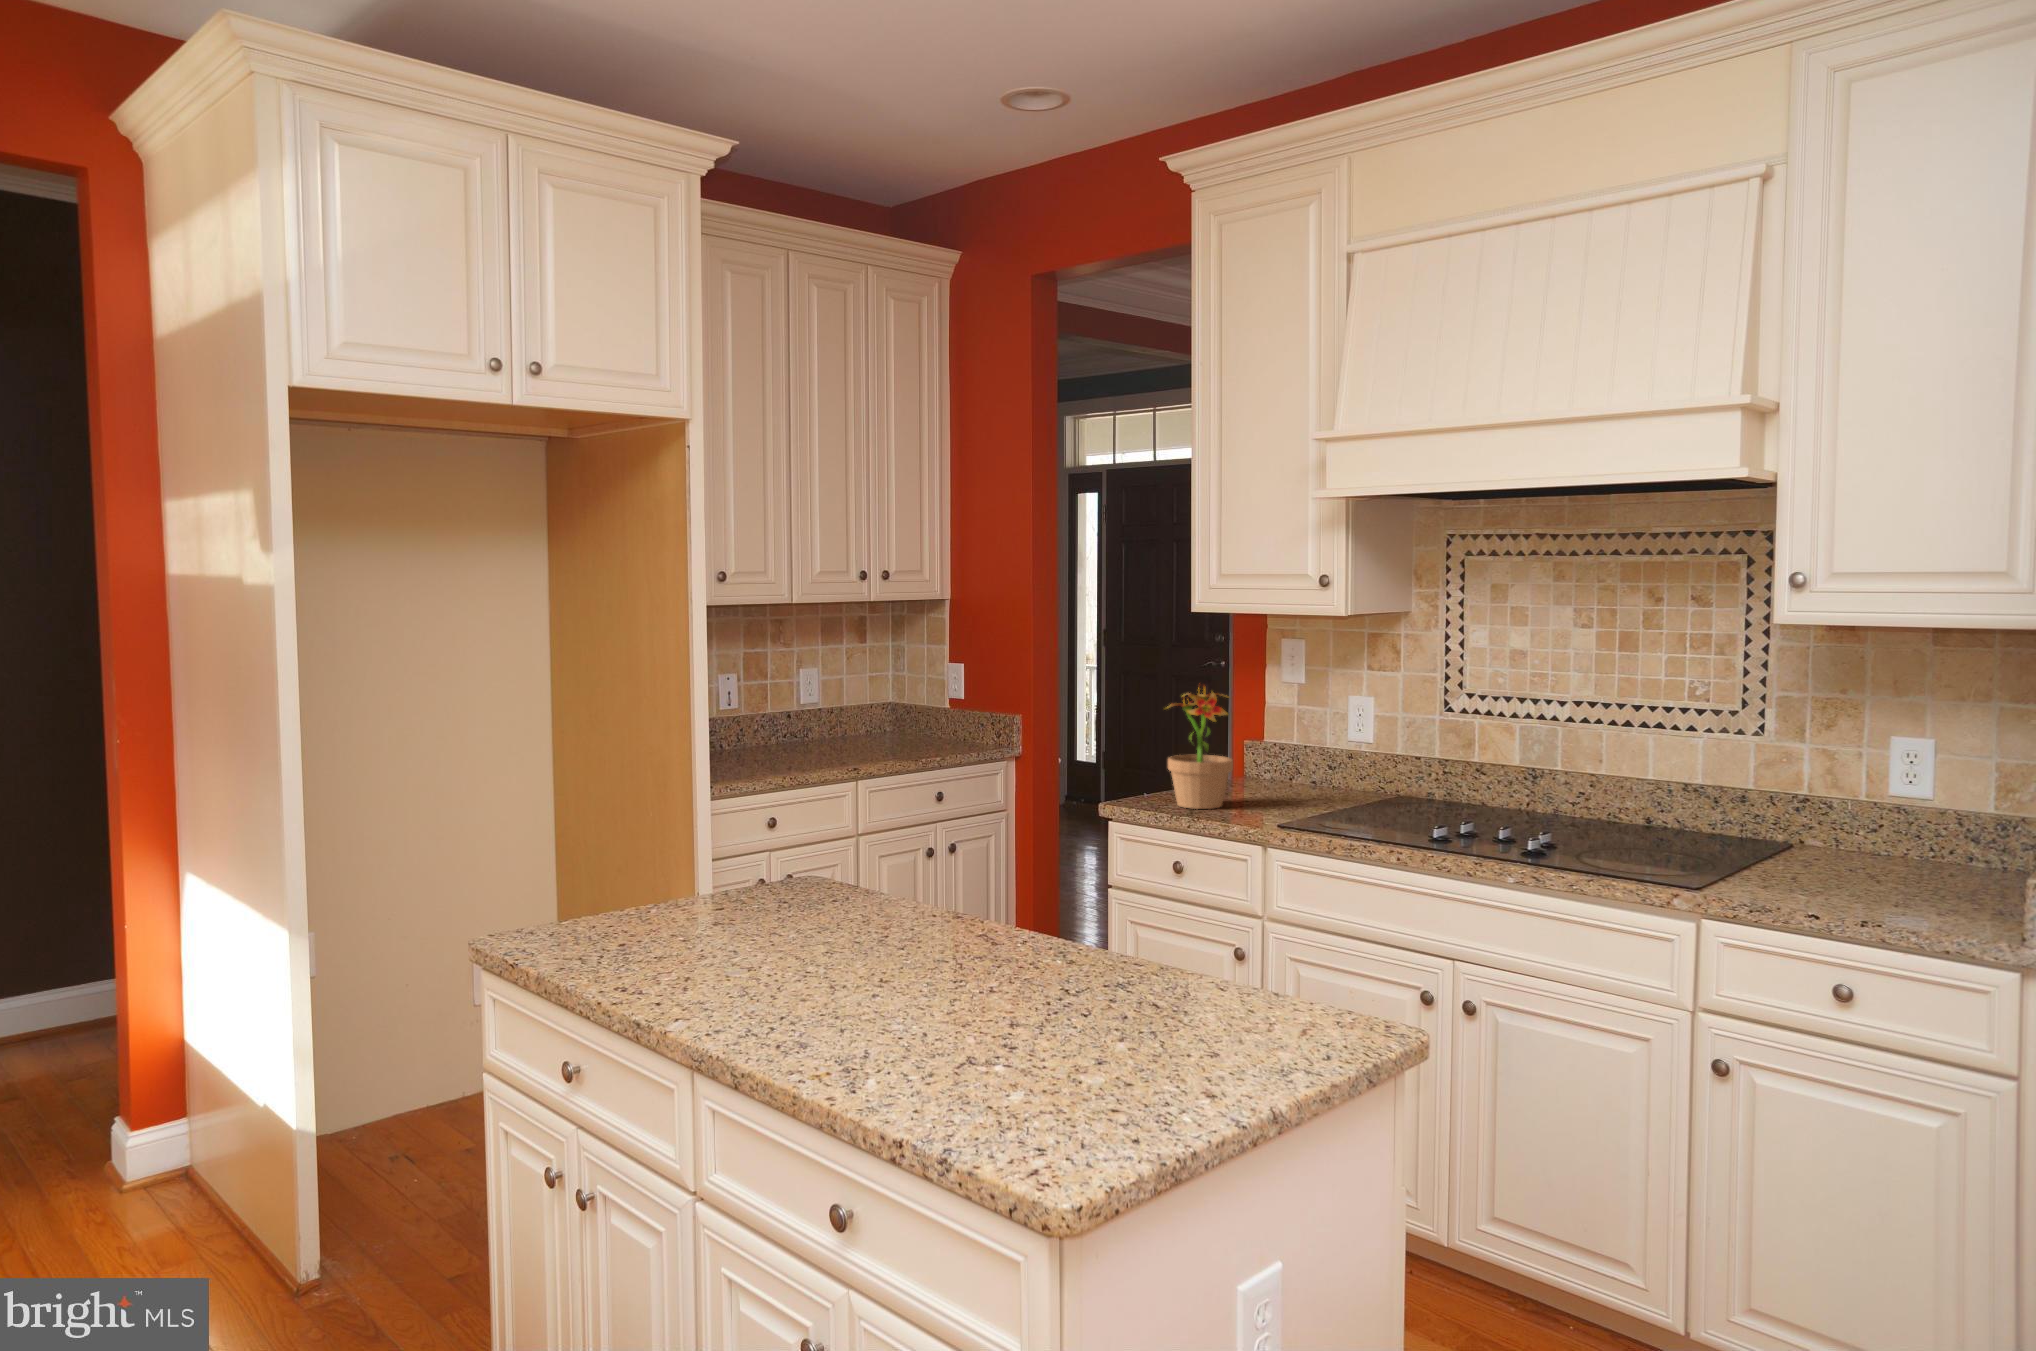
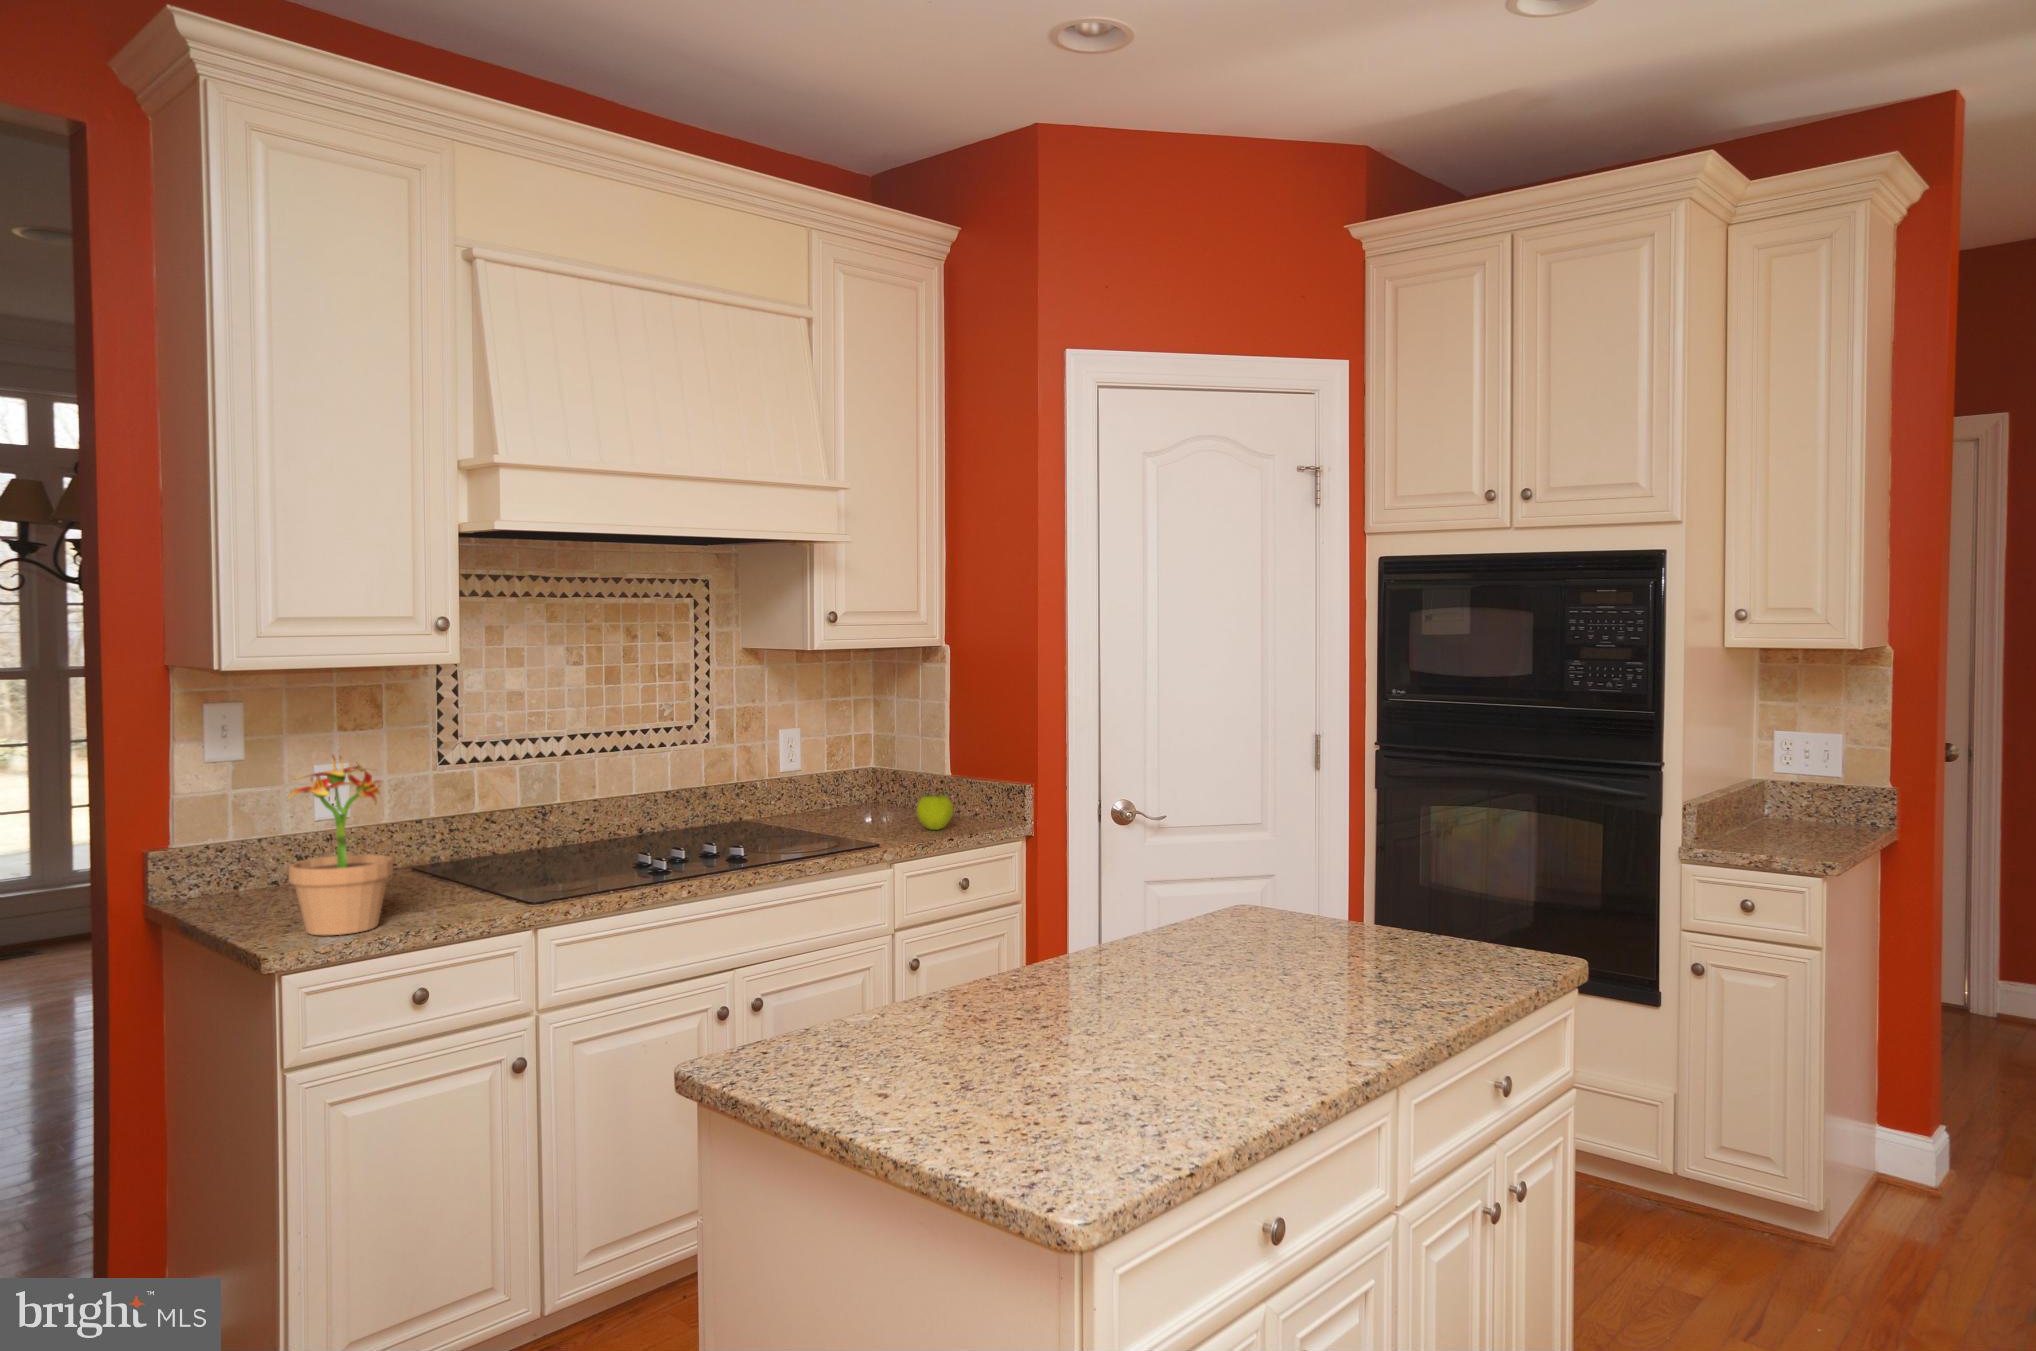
fruit: none [1842,848,1908,909] -> present [916,793,954,830]

